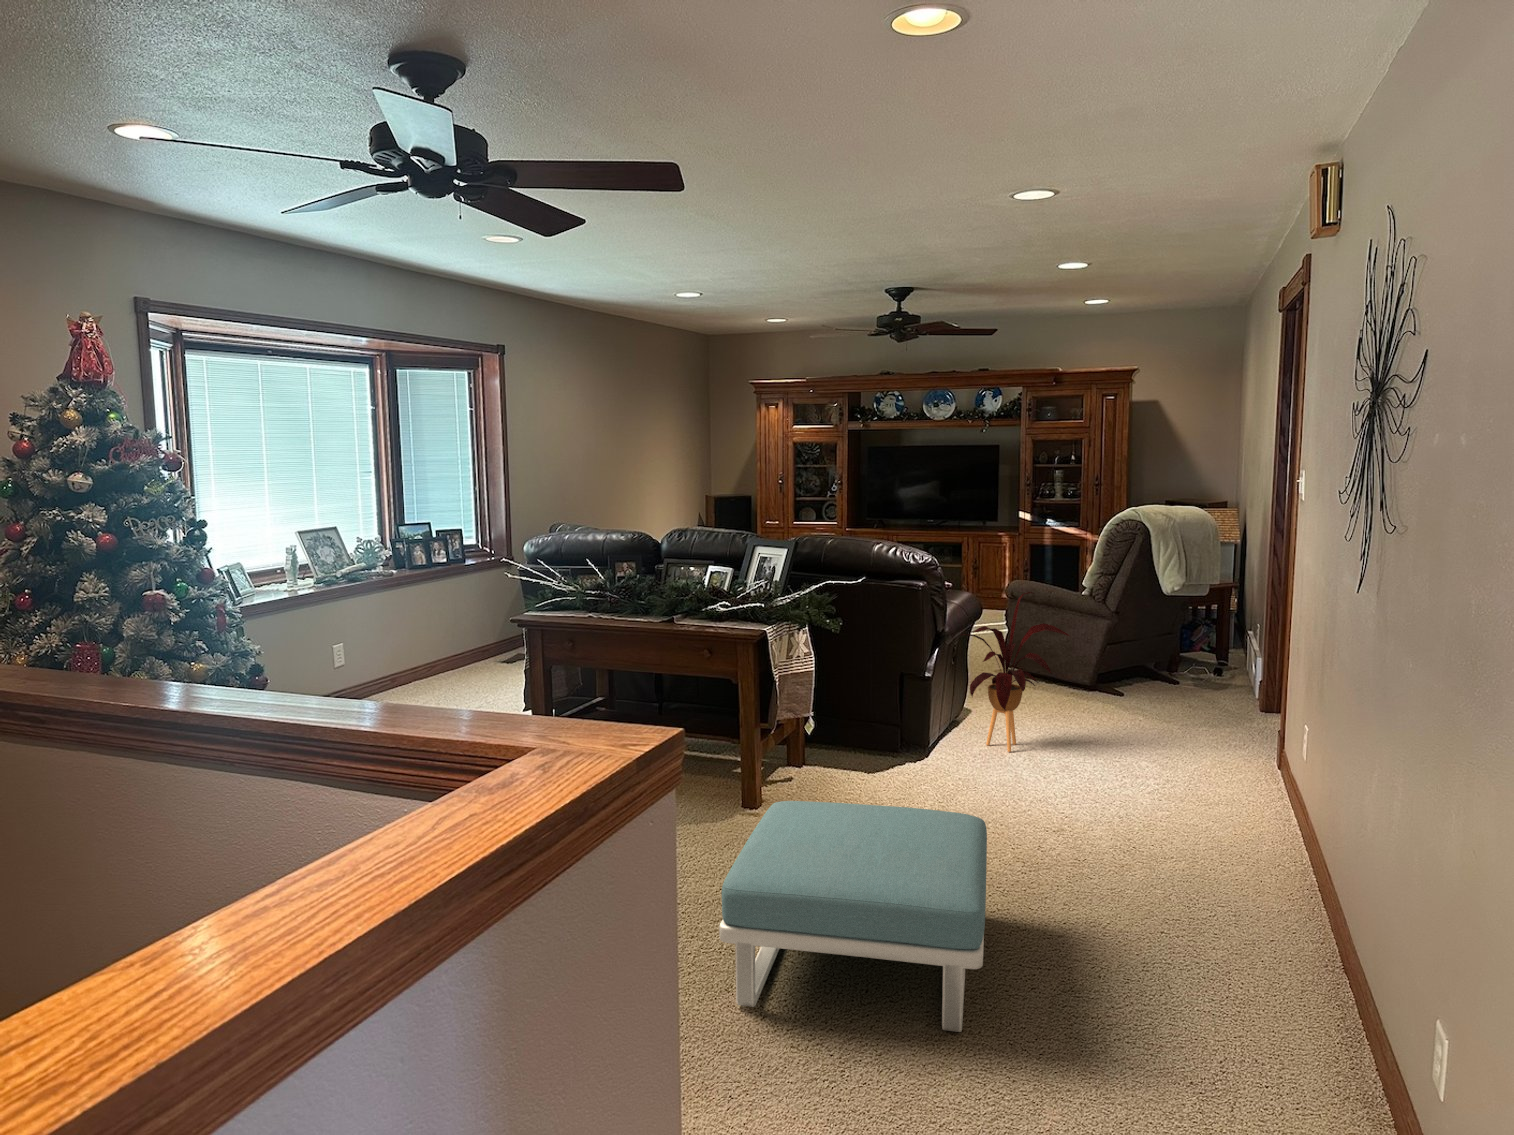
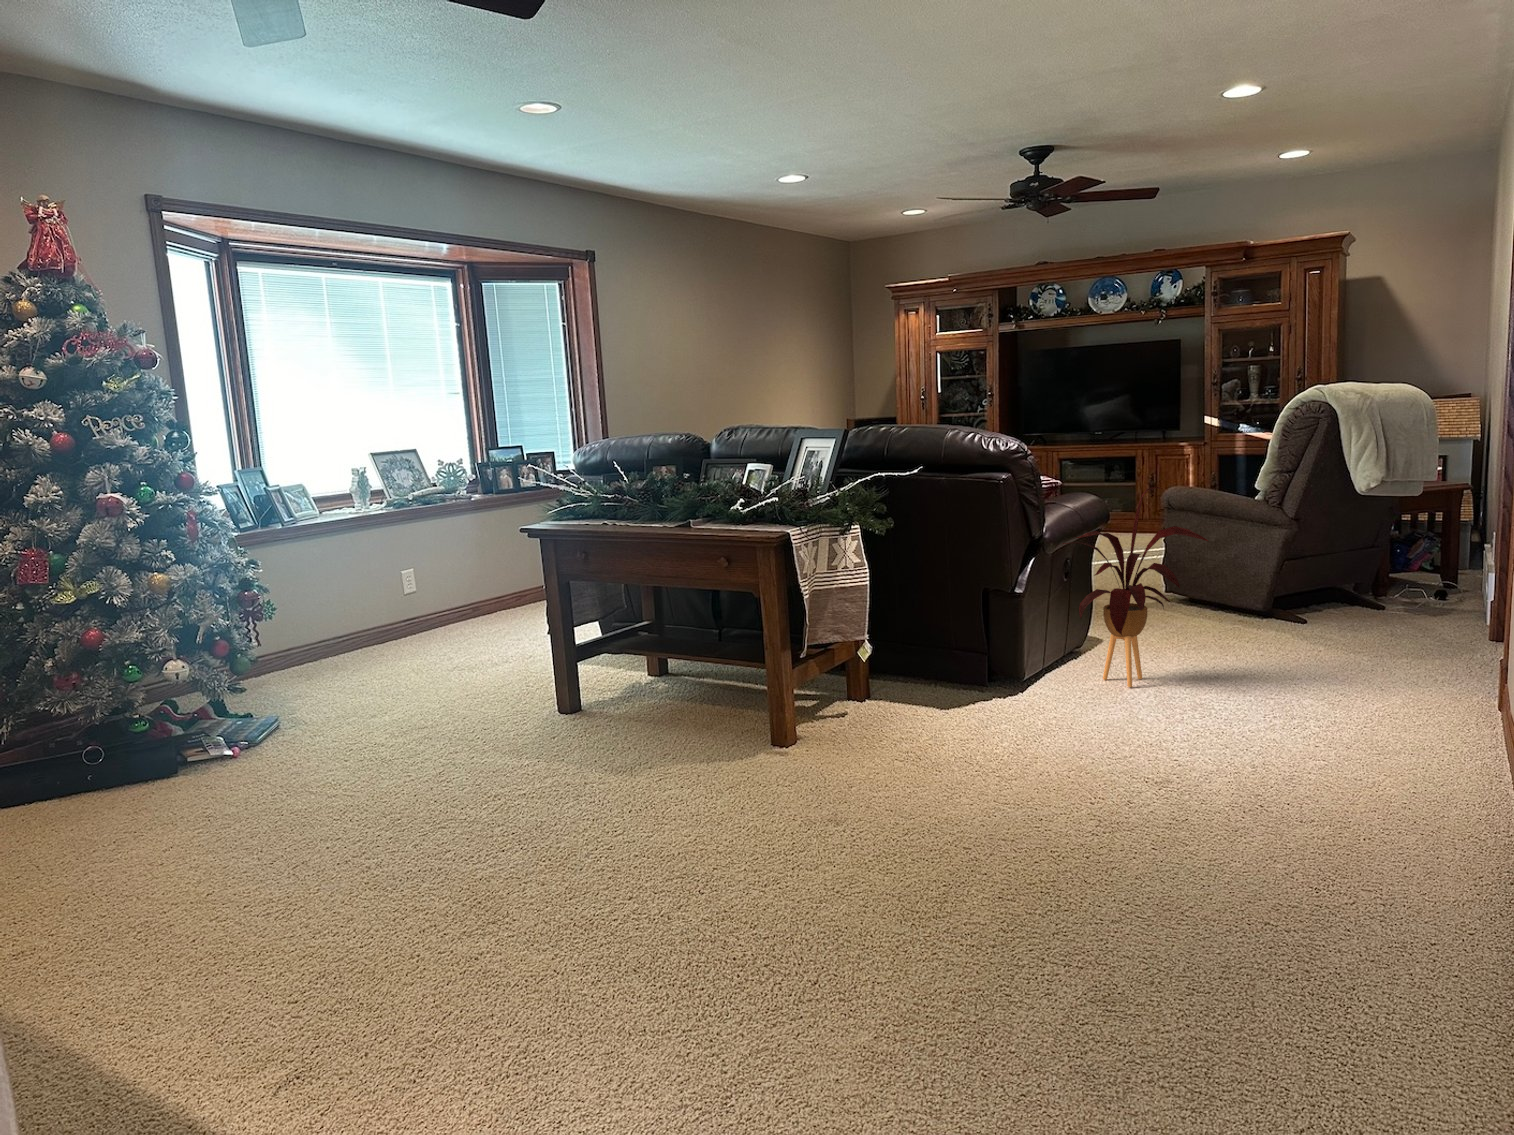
footstool: present [719,801,987,1032] -> none [614,732,1013,1046]

